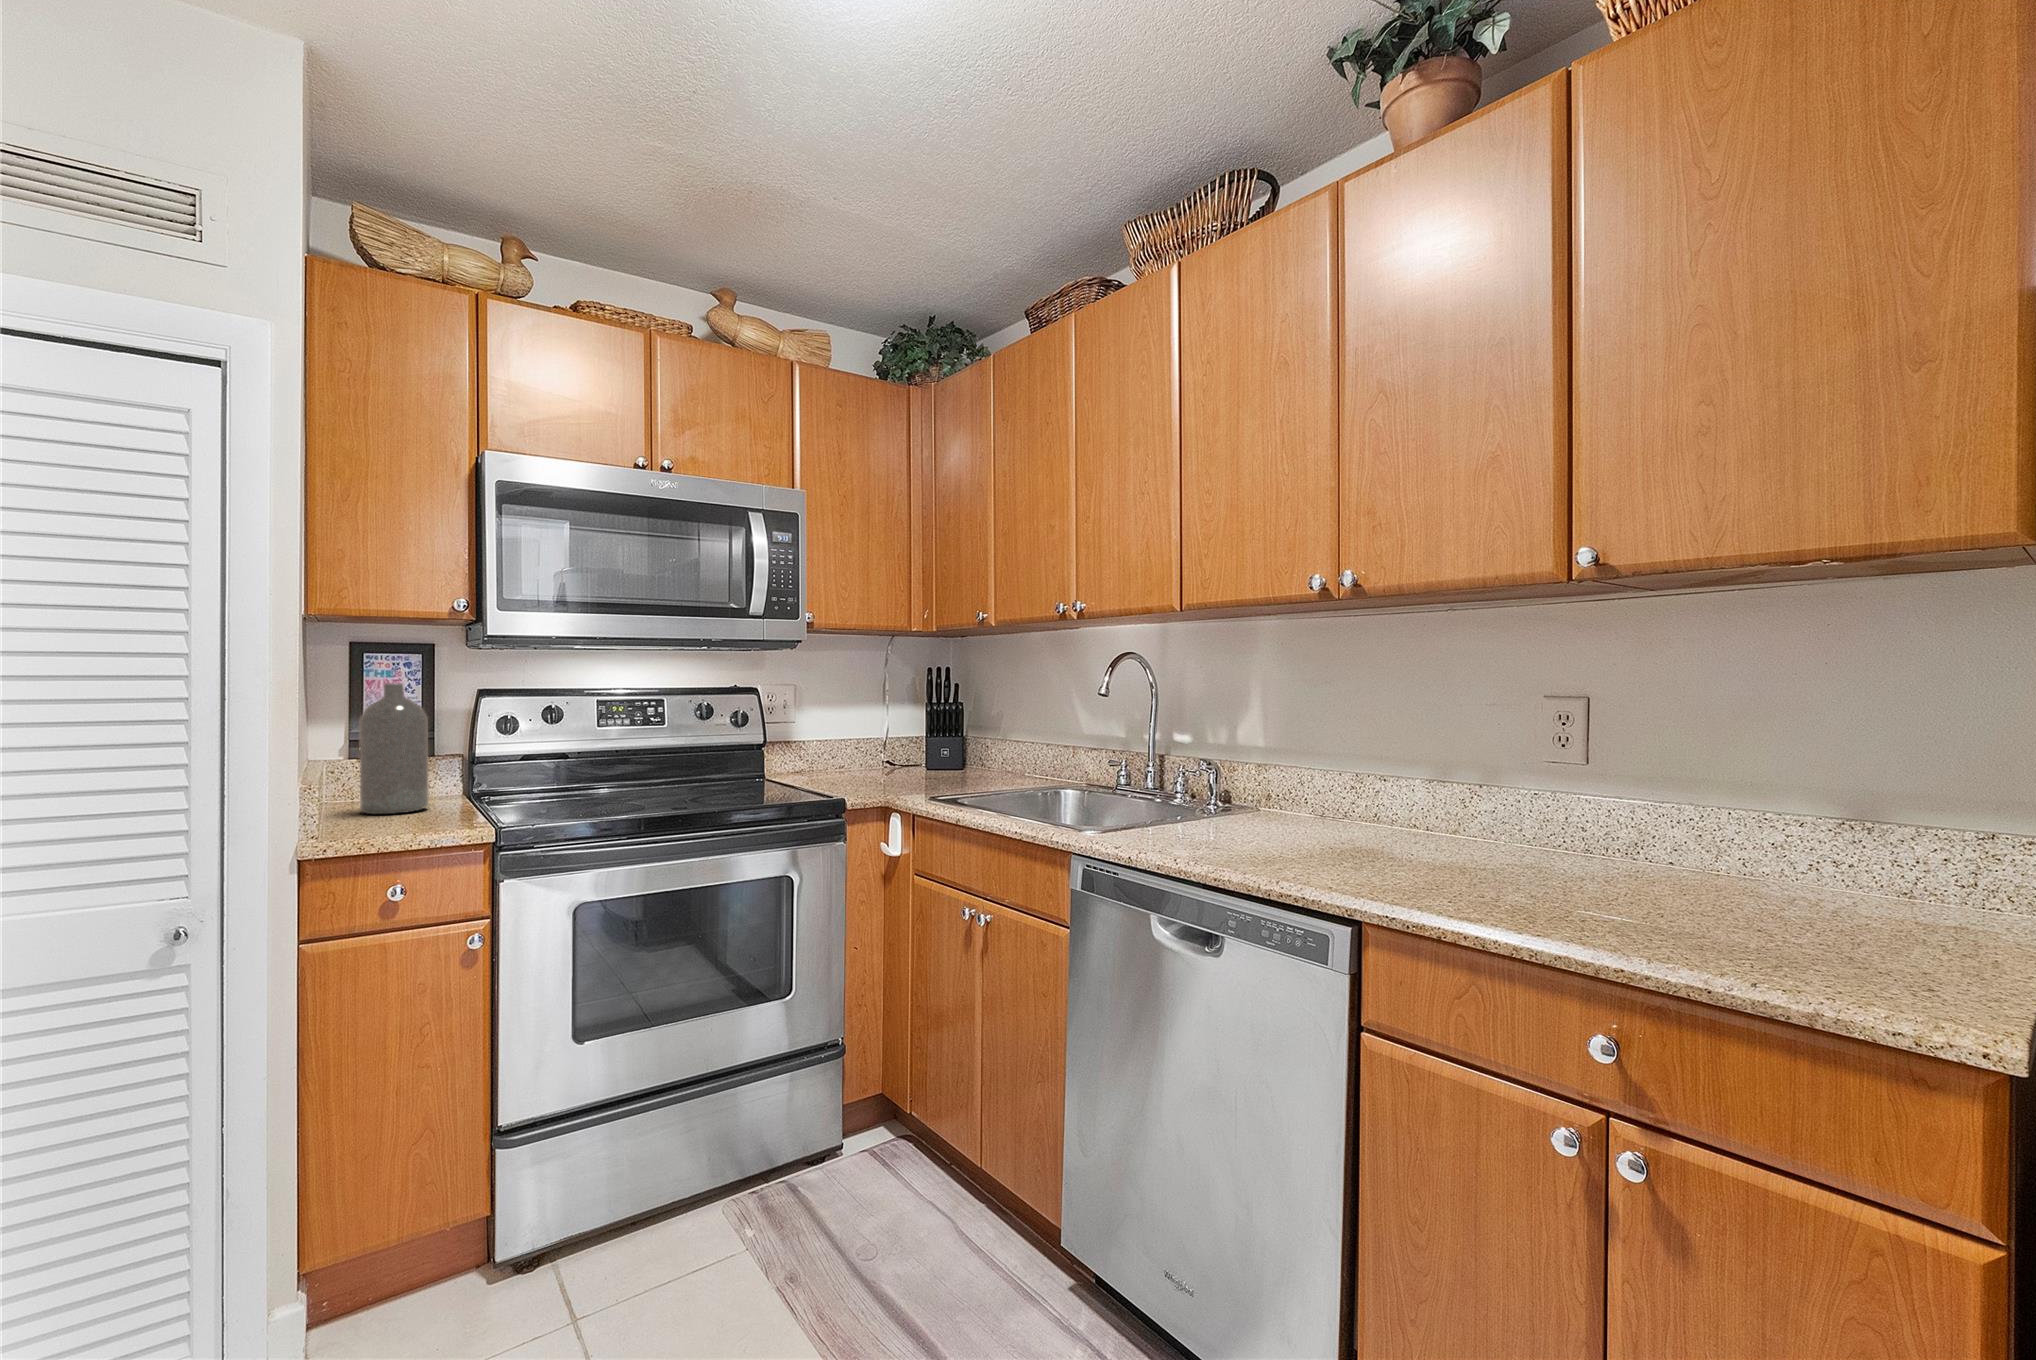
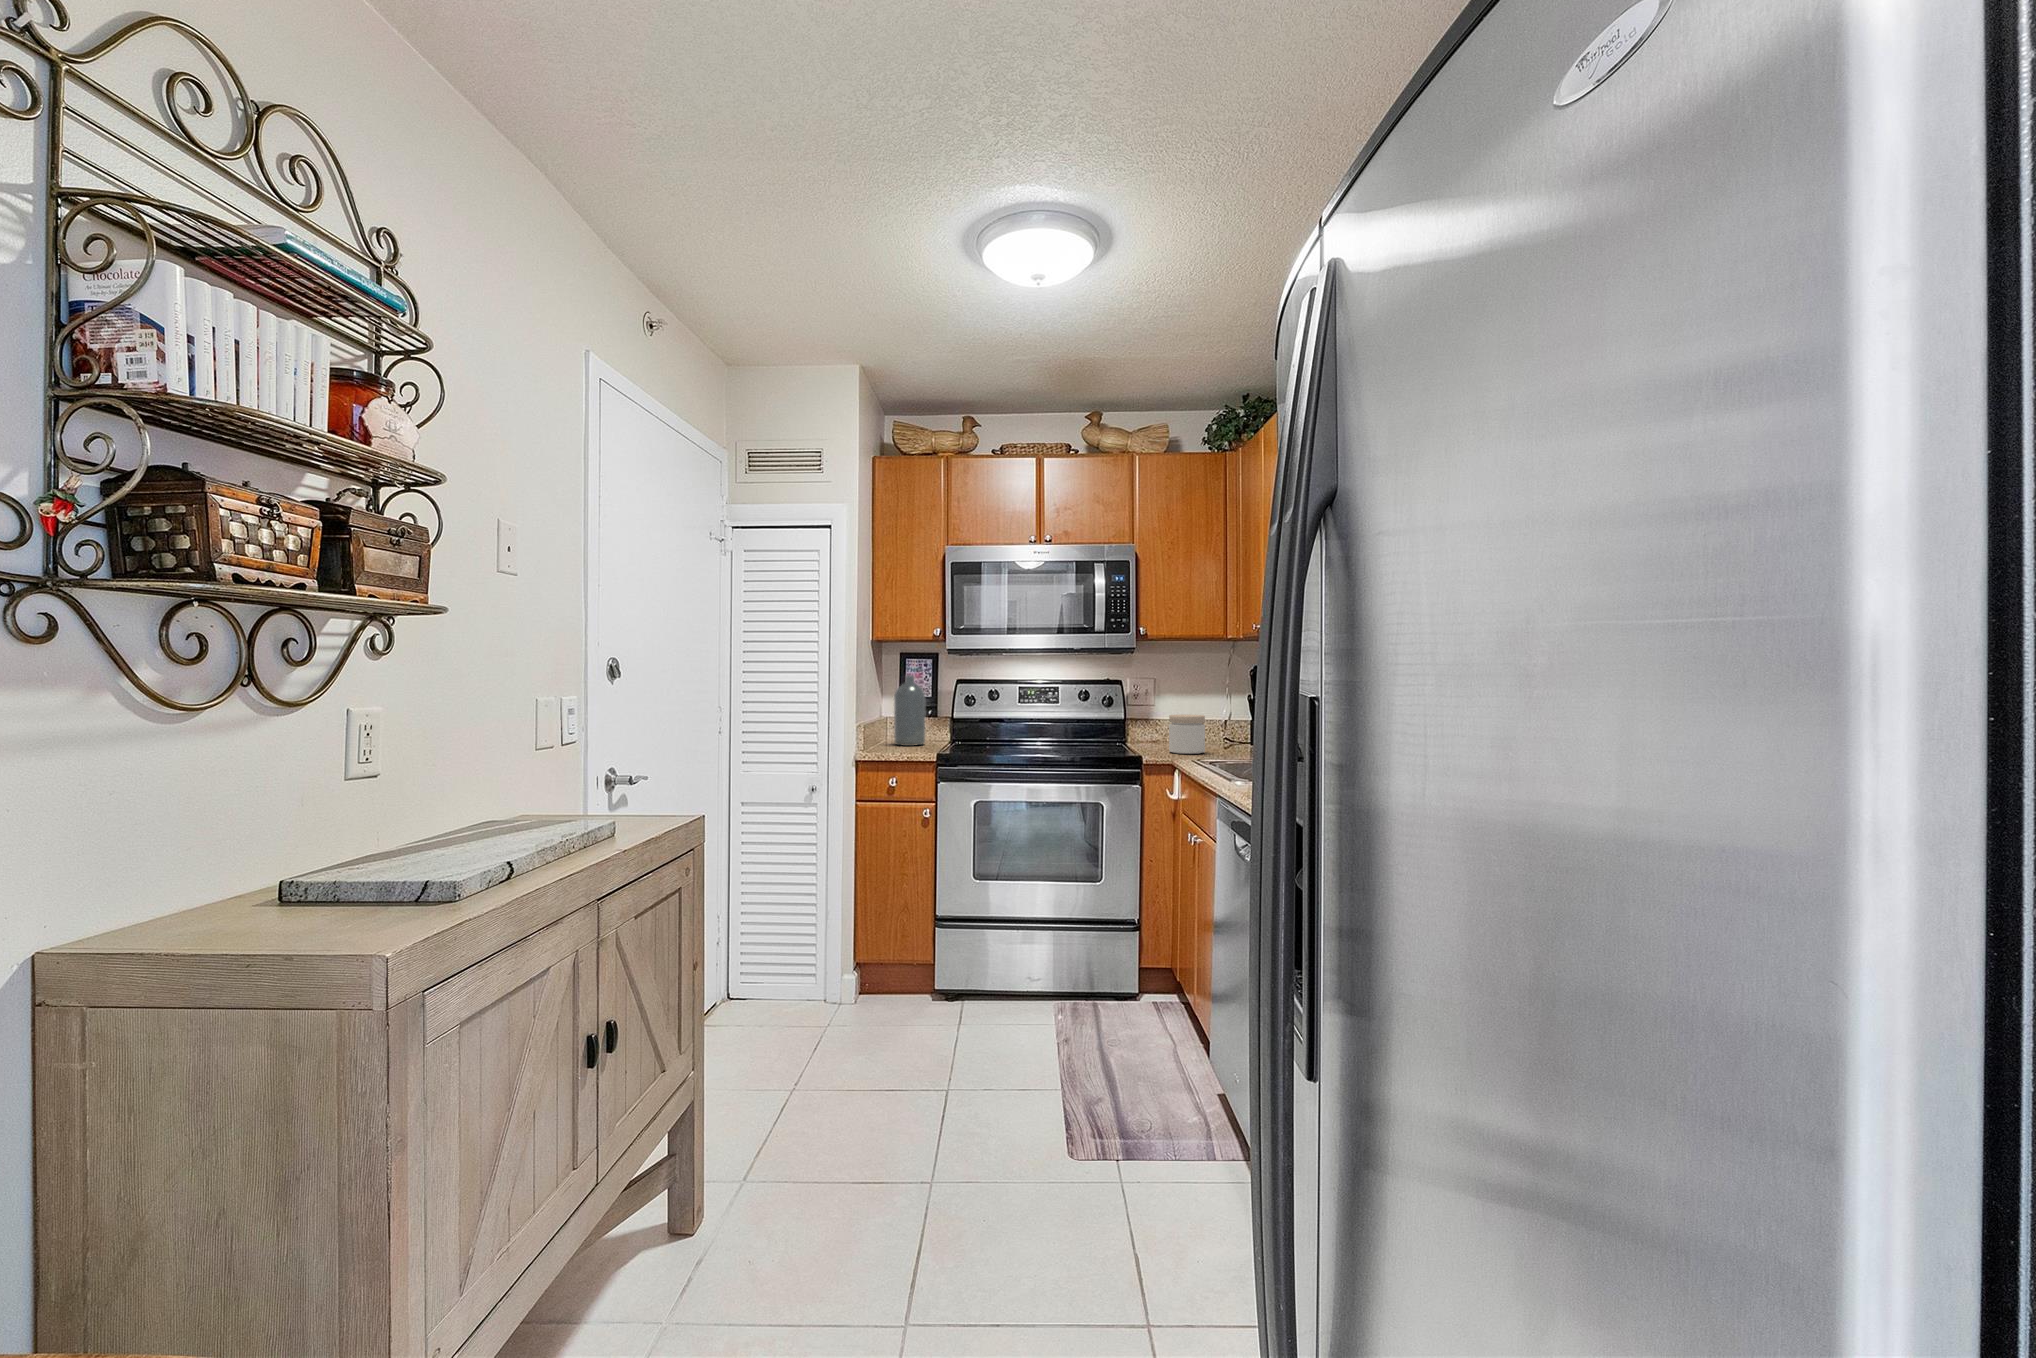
jar: none [856,733,906,788] -> present [1169,715,1205,754]

